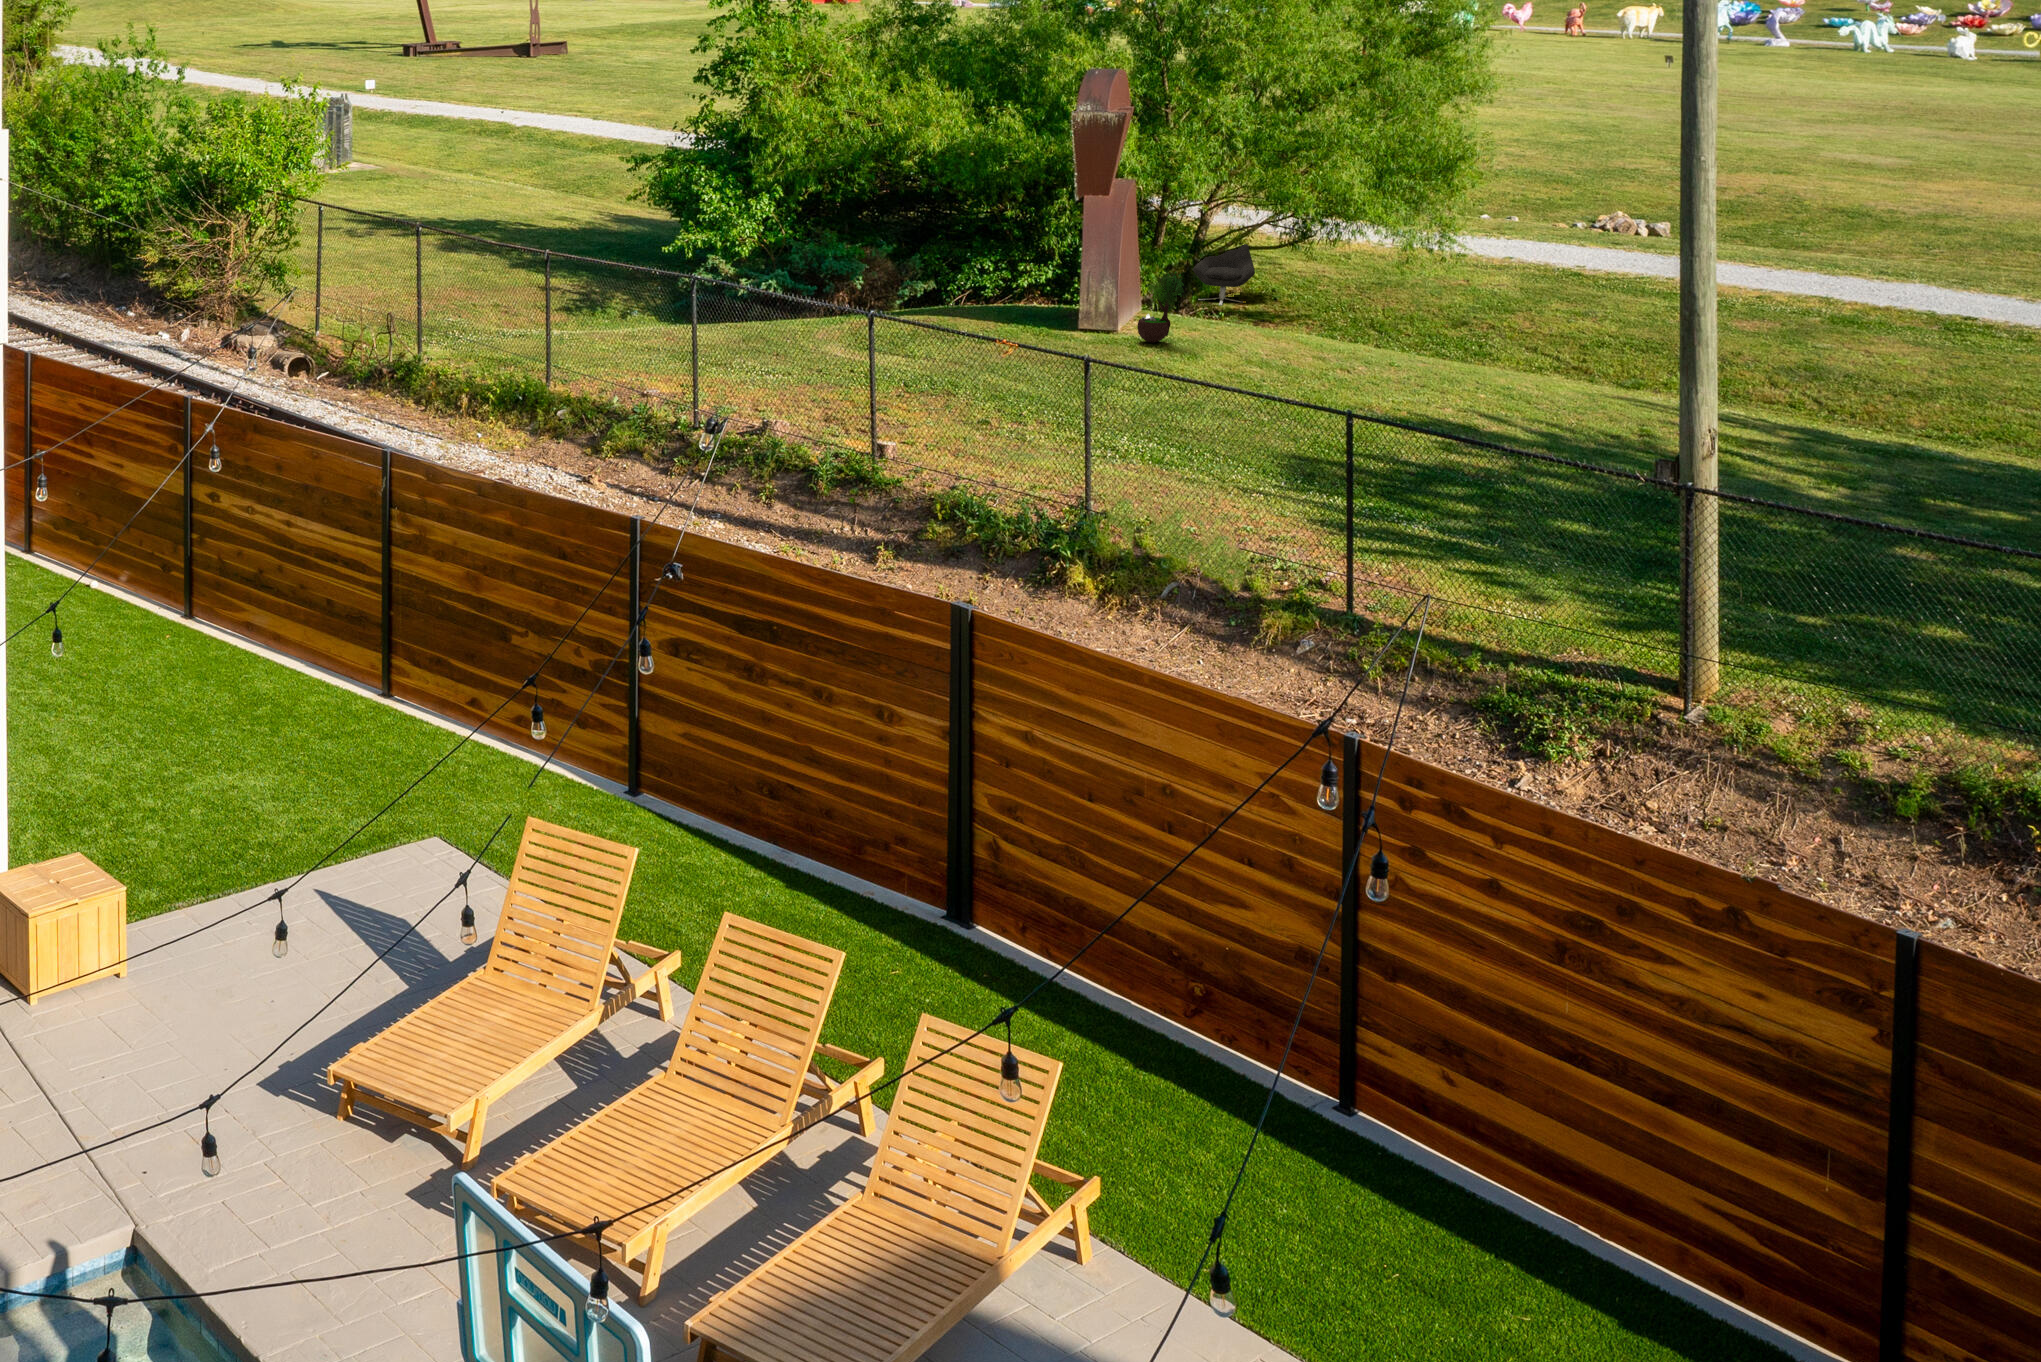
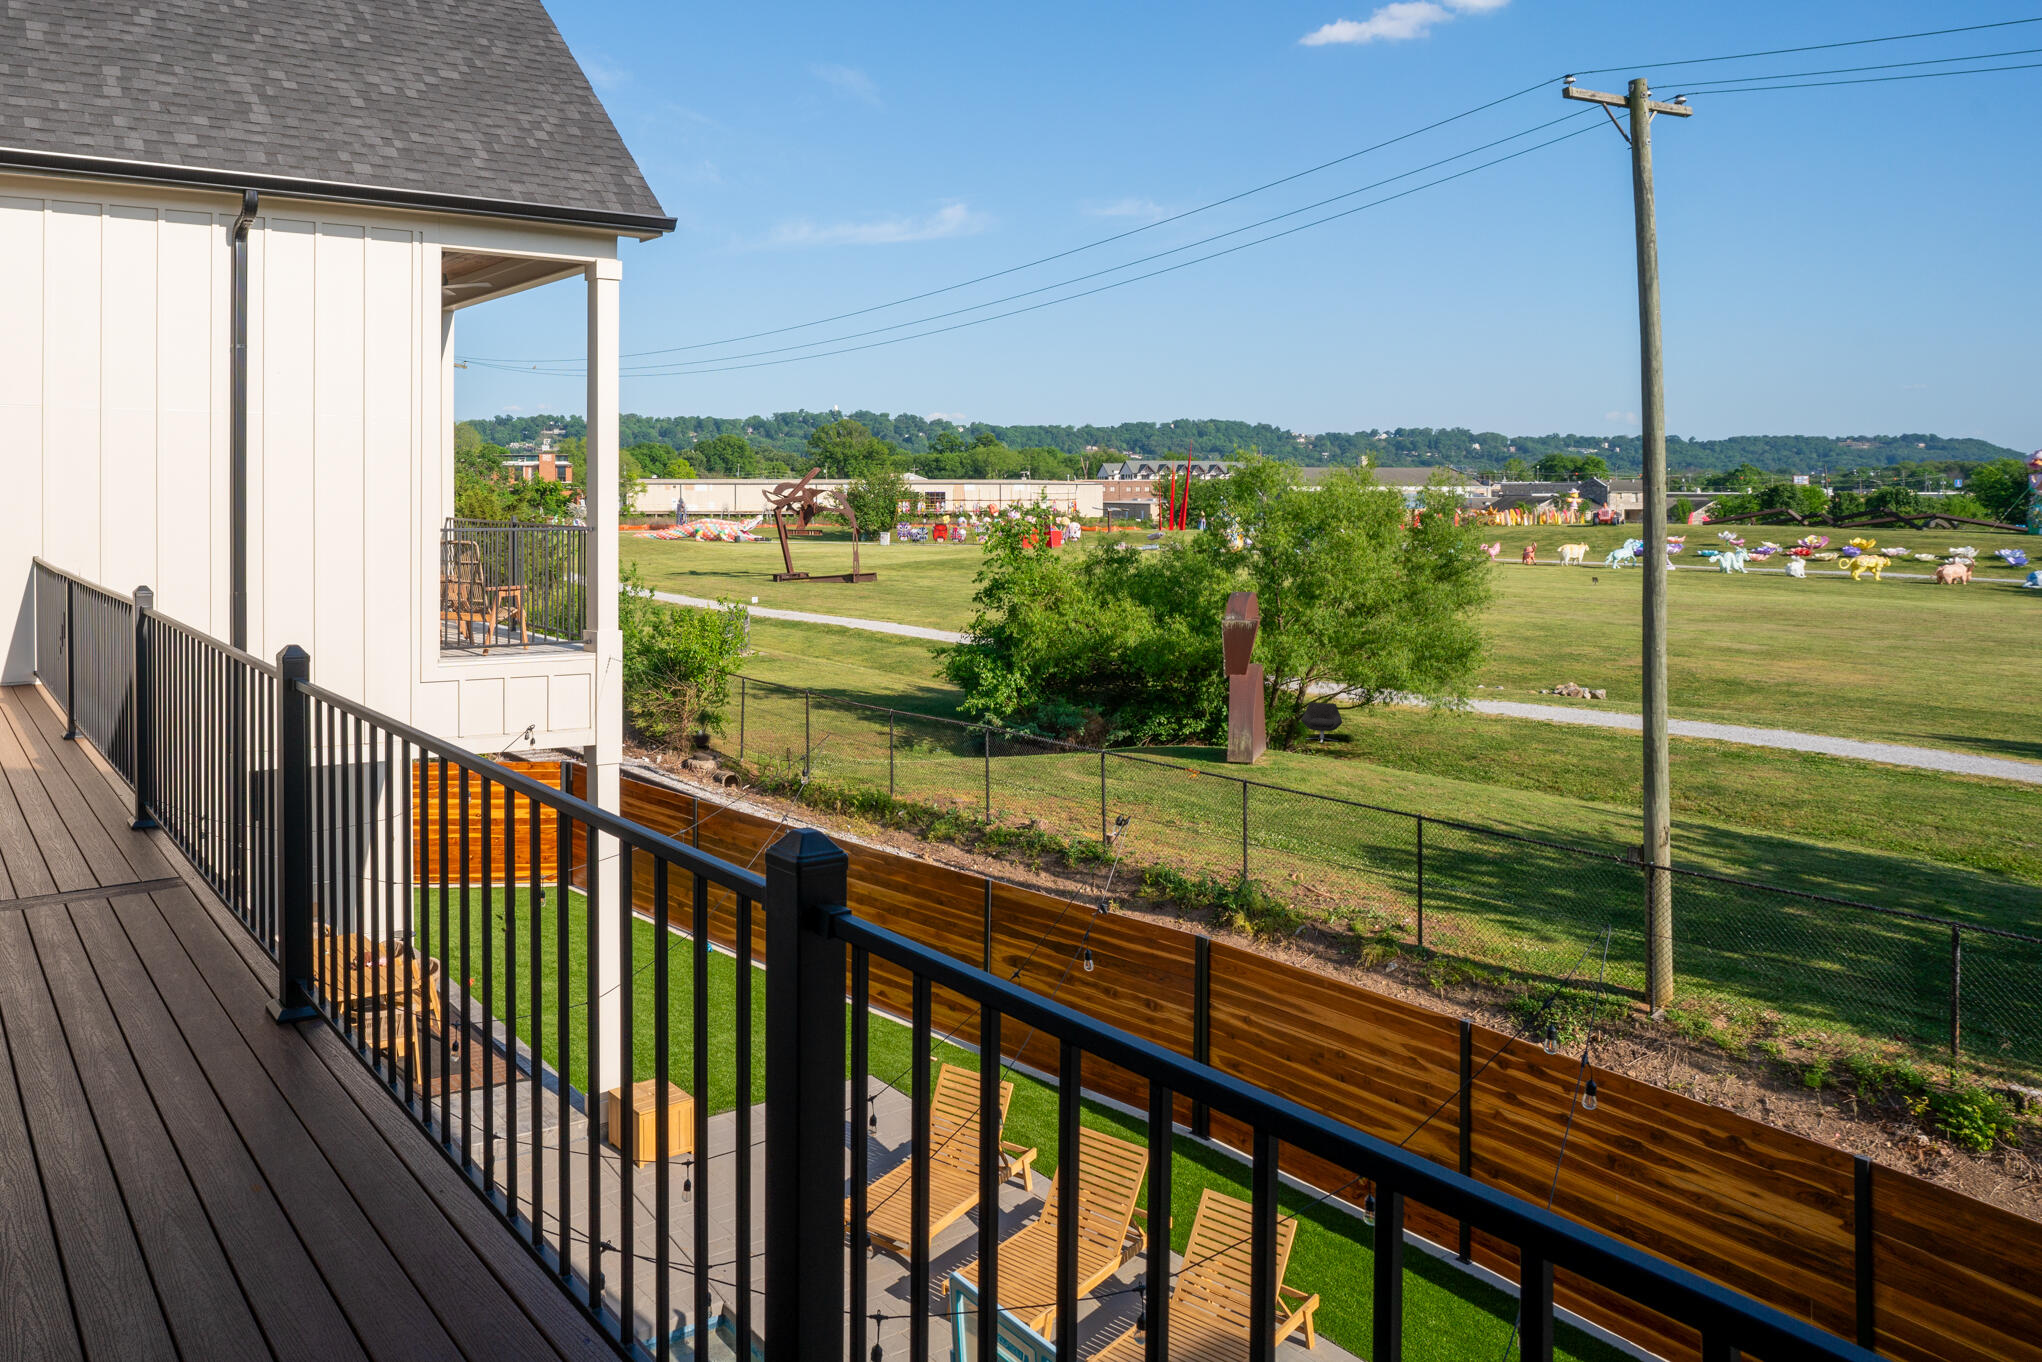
potted tree: present [1137,272,1183,343] -> present [693,710,713,747]

